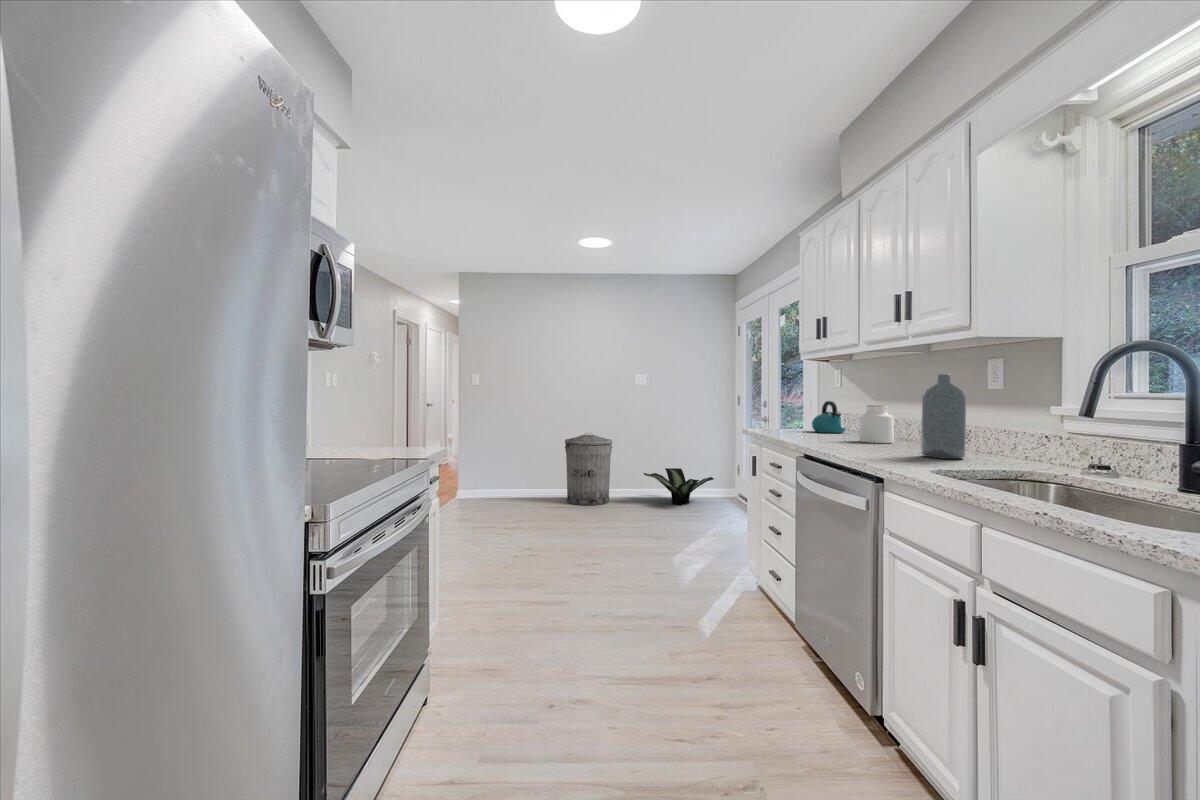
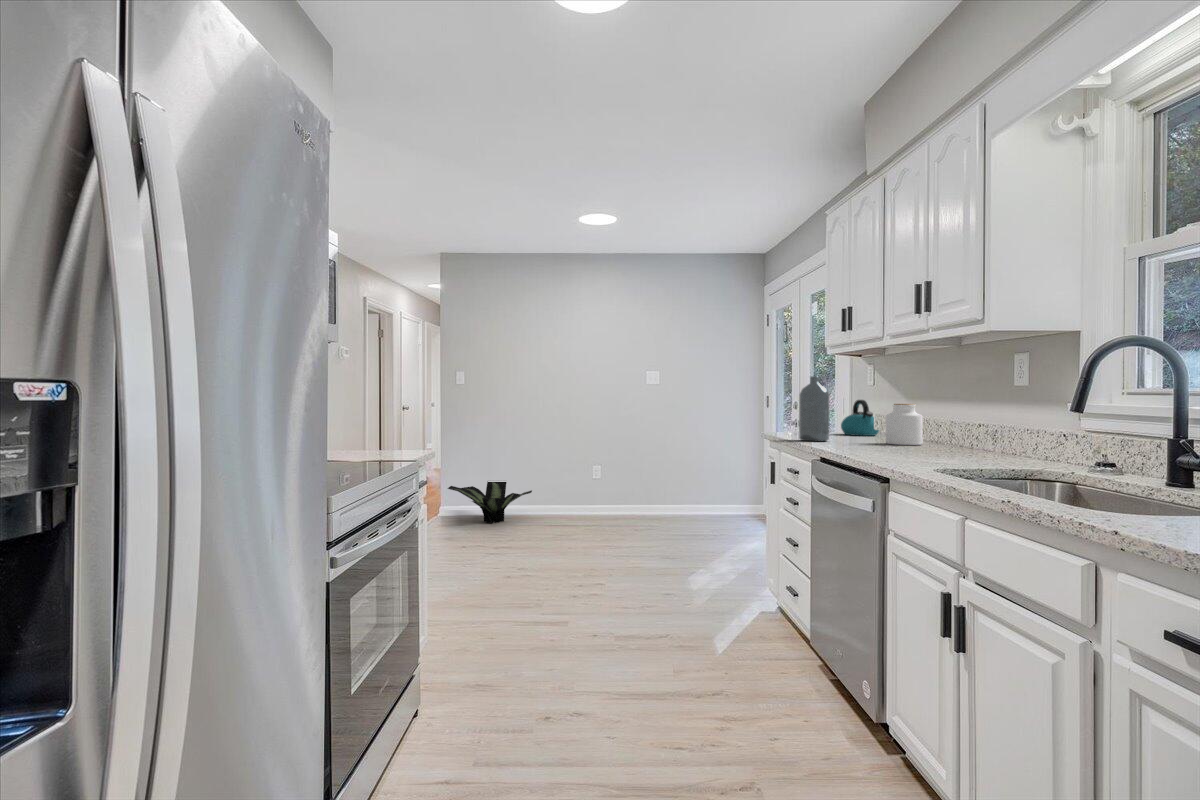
bottle: present [921,374,966,459] -> present [799,376,829,441]
trash can: present [565,435,613,506] -> none [564,438,620,522]
potted plant: present [644,468,714,505] -> present [448,482,532,523]

